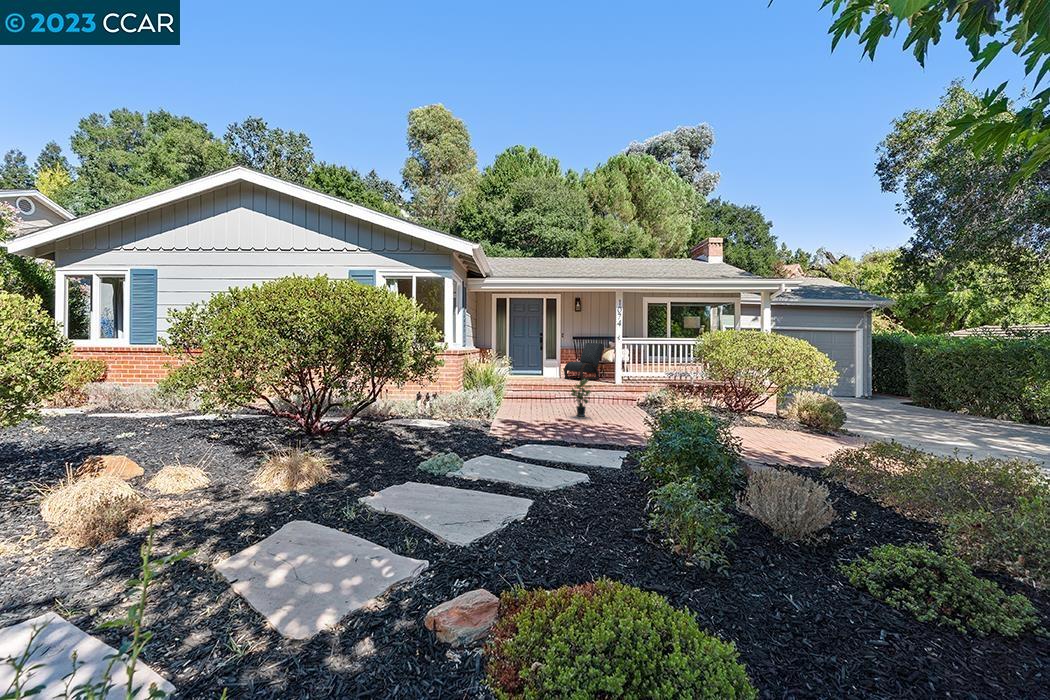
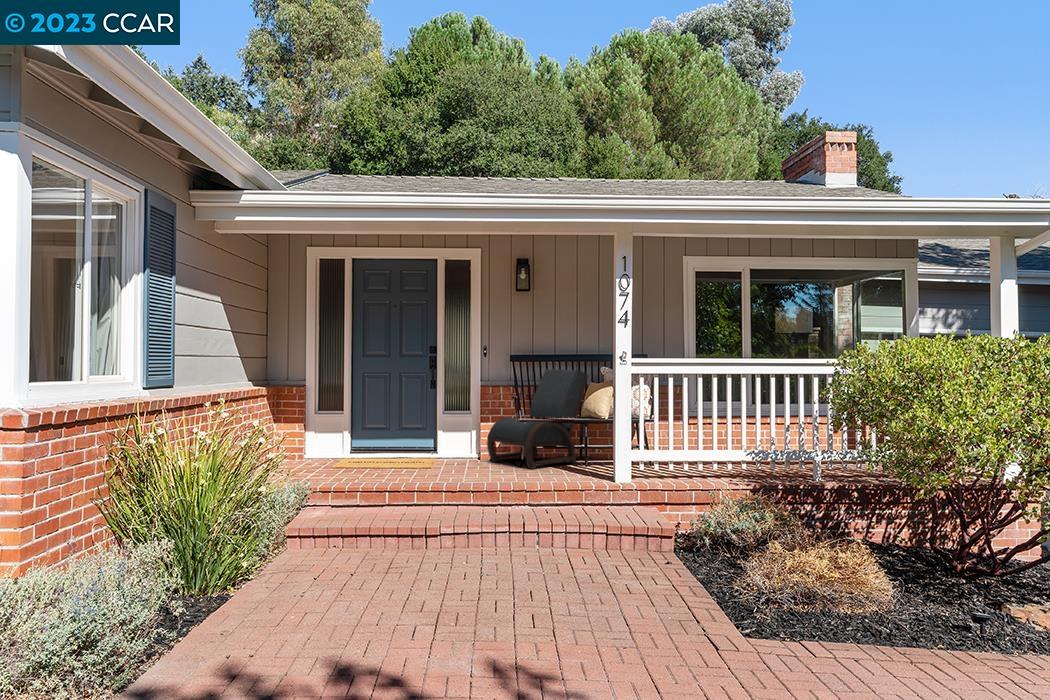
potted plant: present [571,379,591,416] -> none [443,497,517,635]

